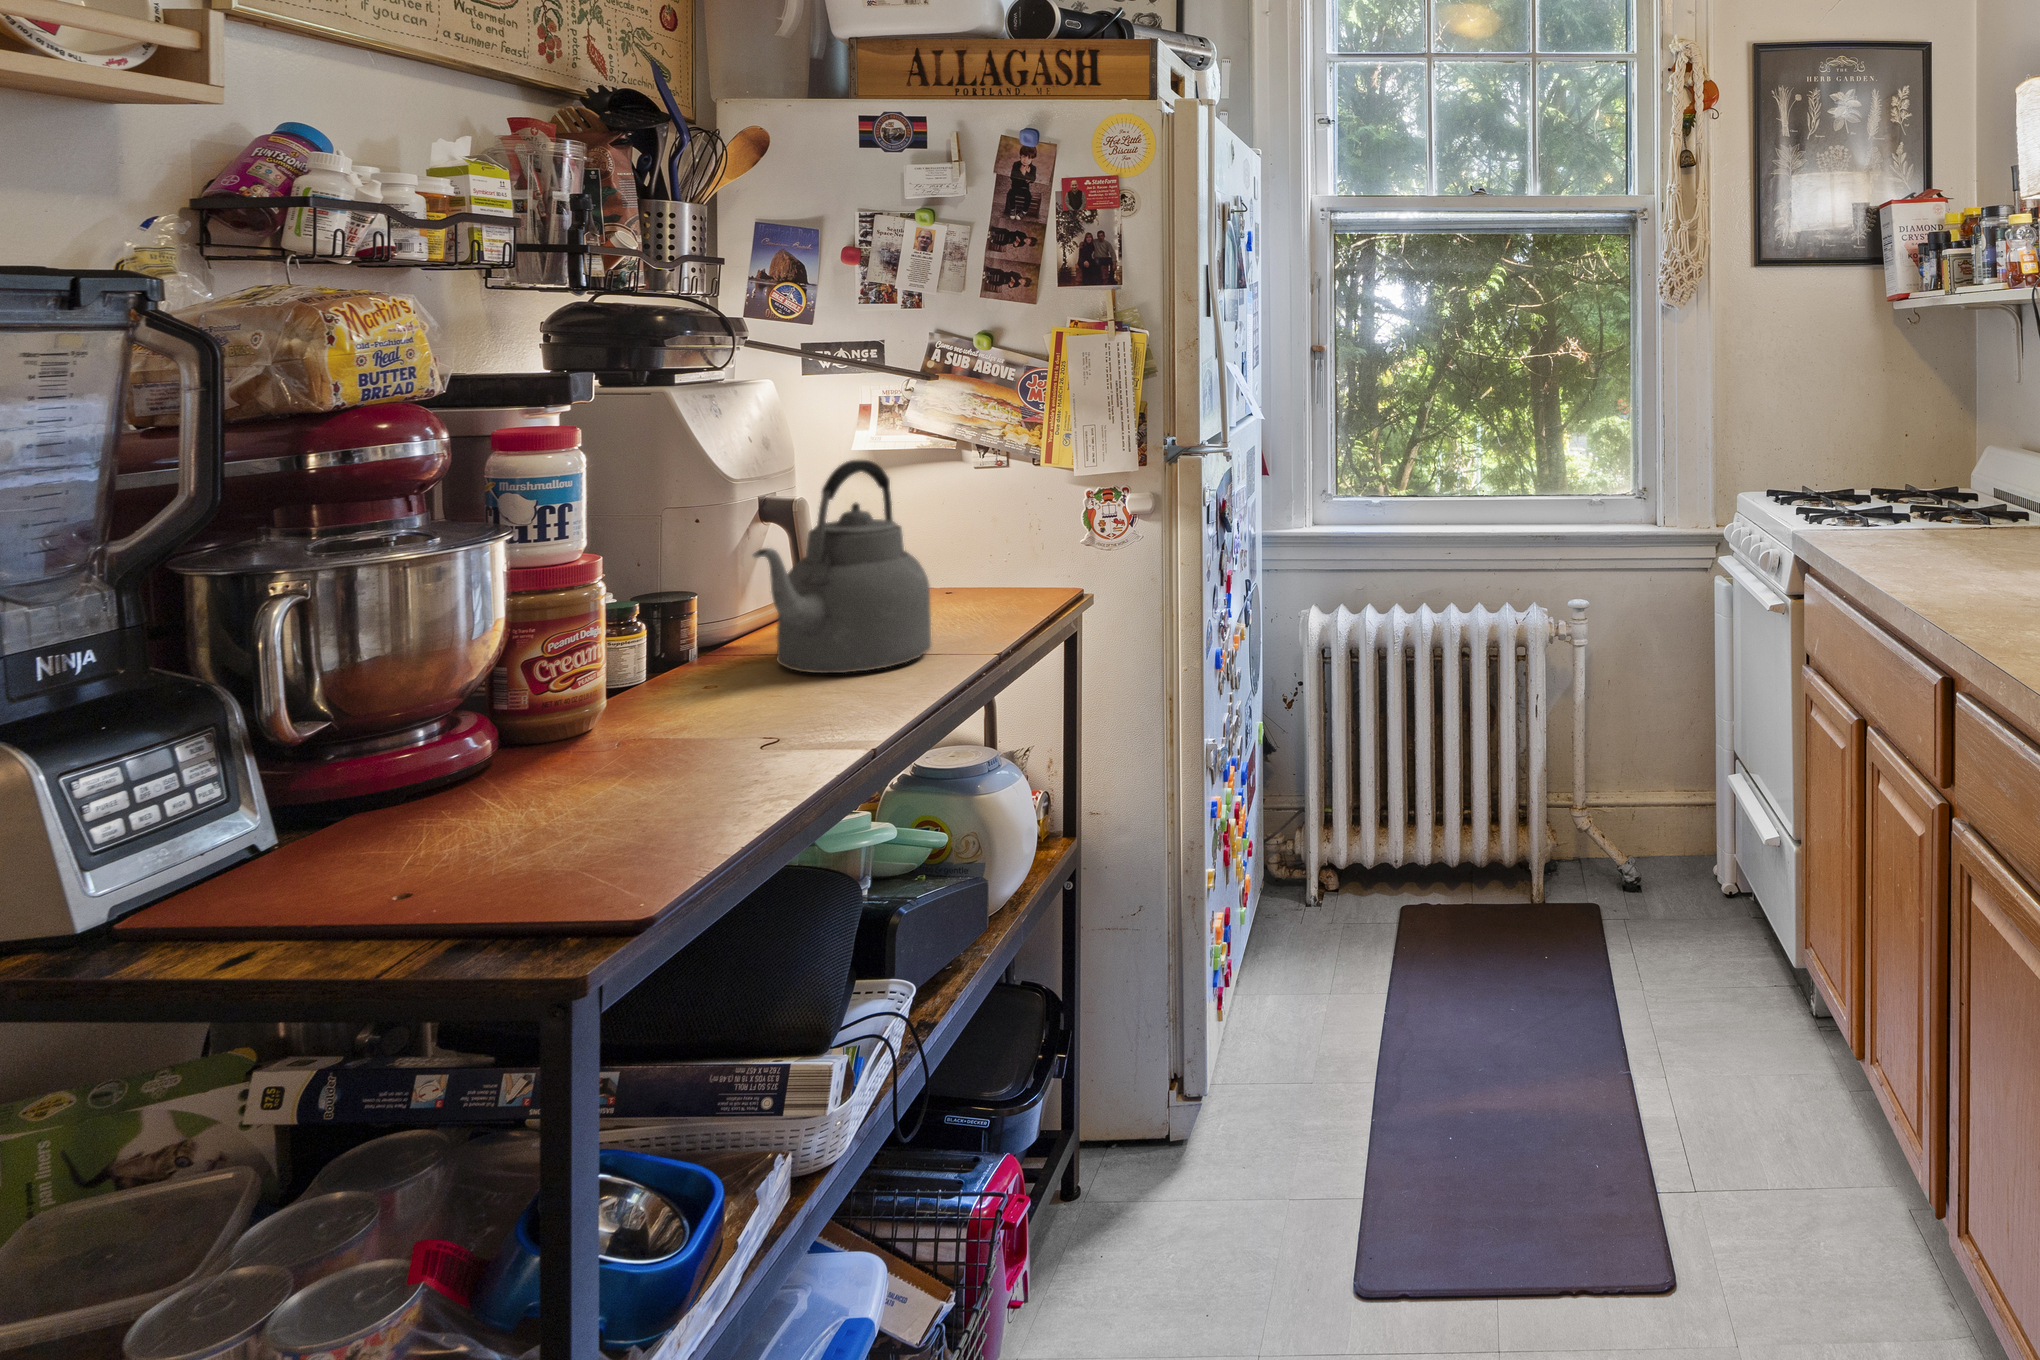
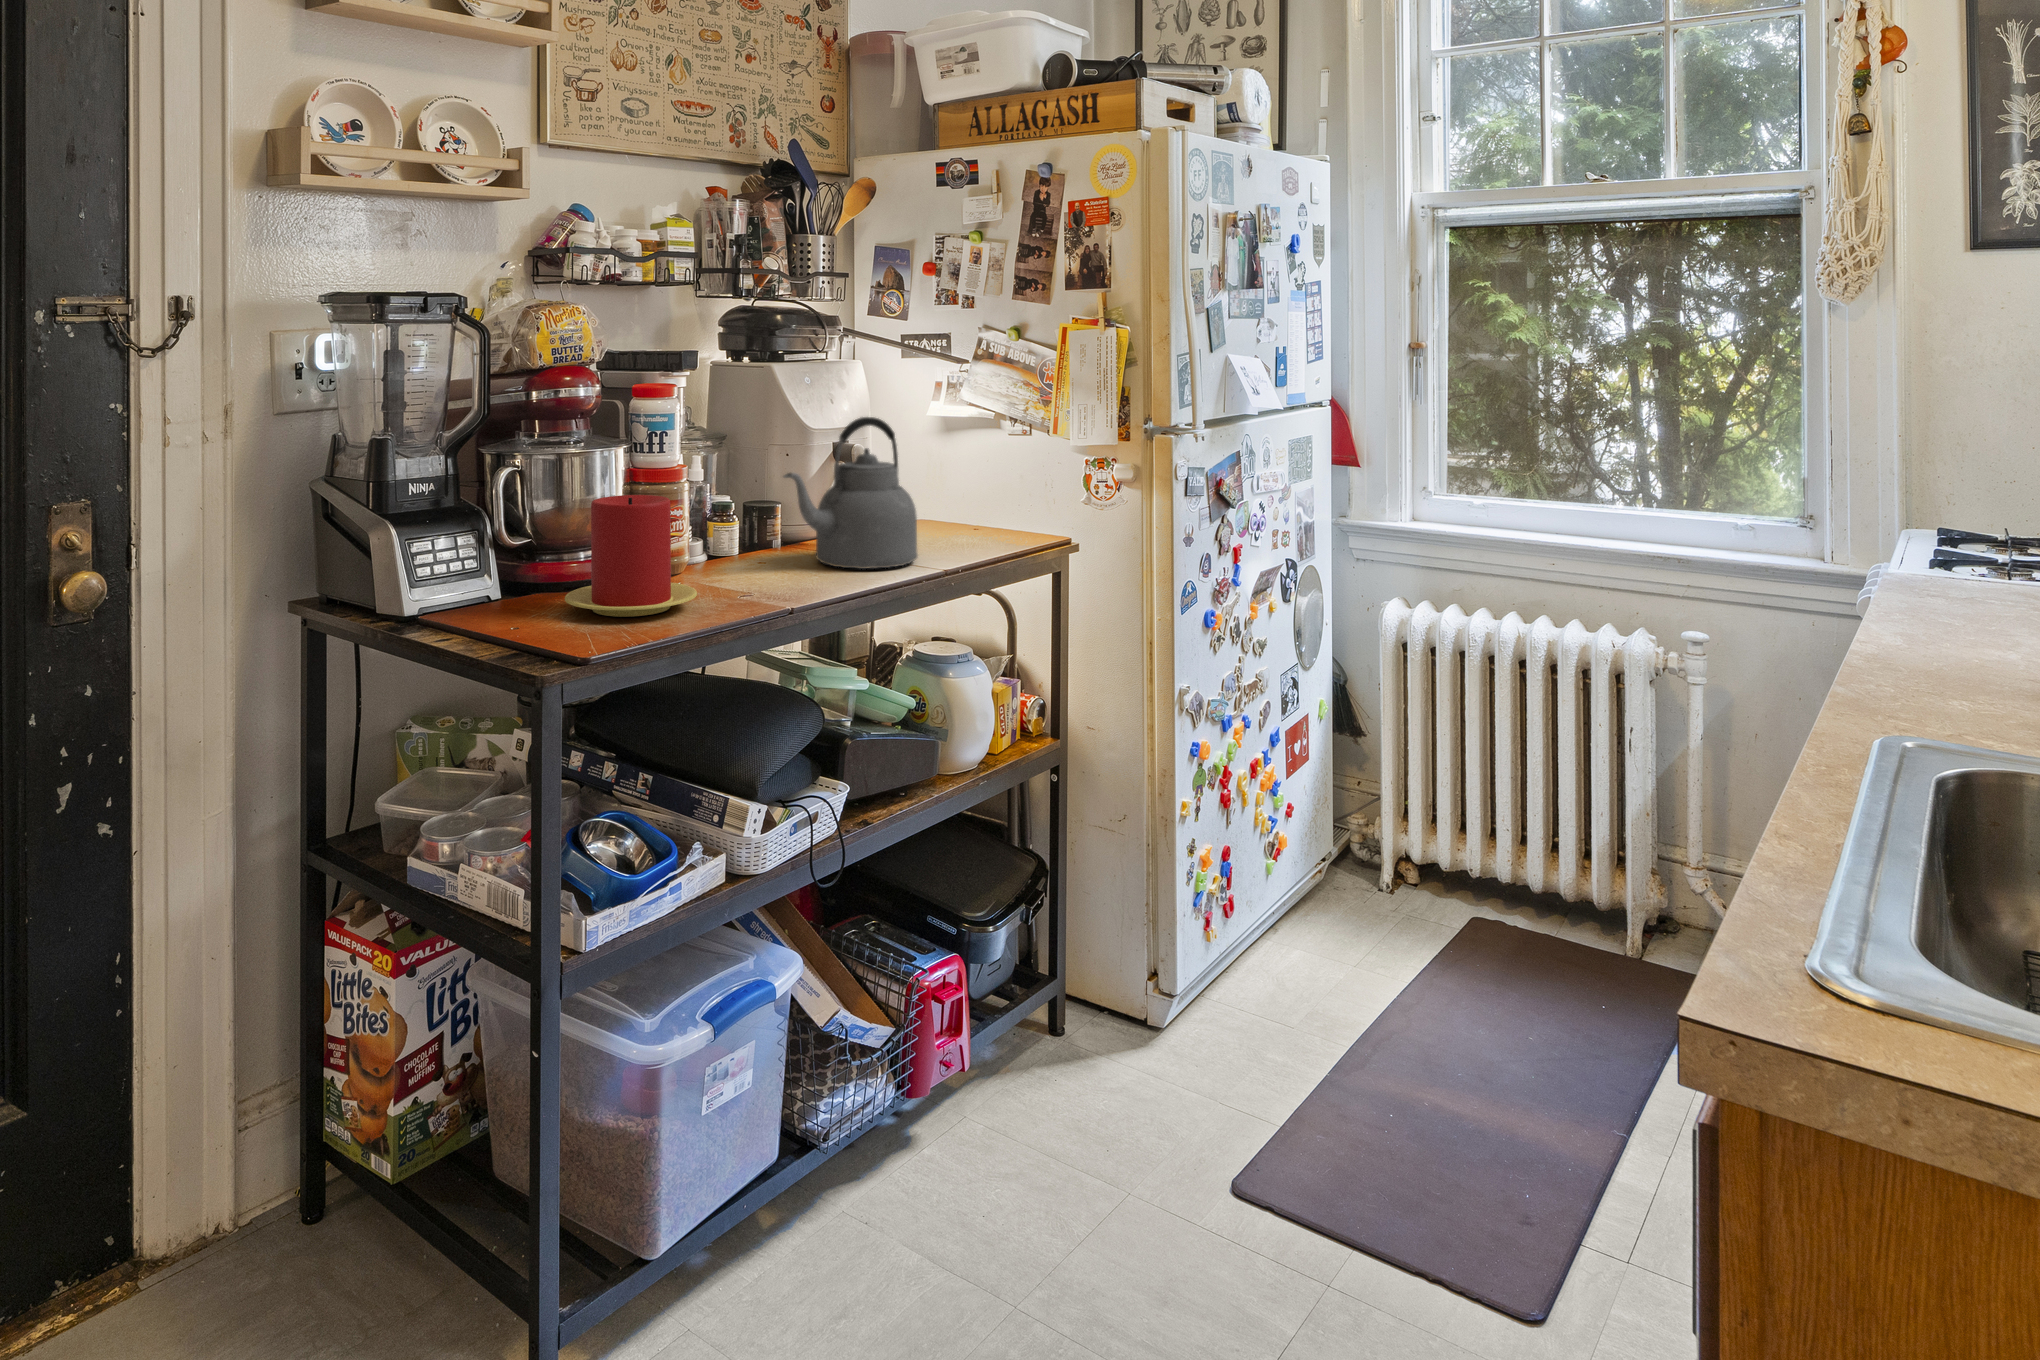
candle: none [439,612,694,824] -> present [565,495,697,617]

